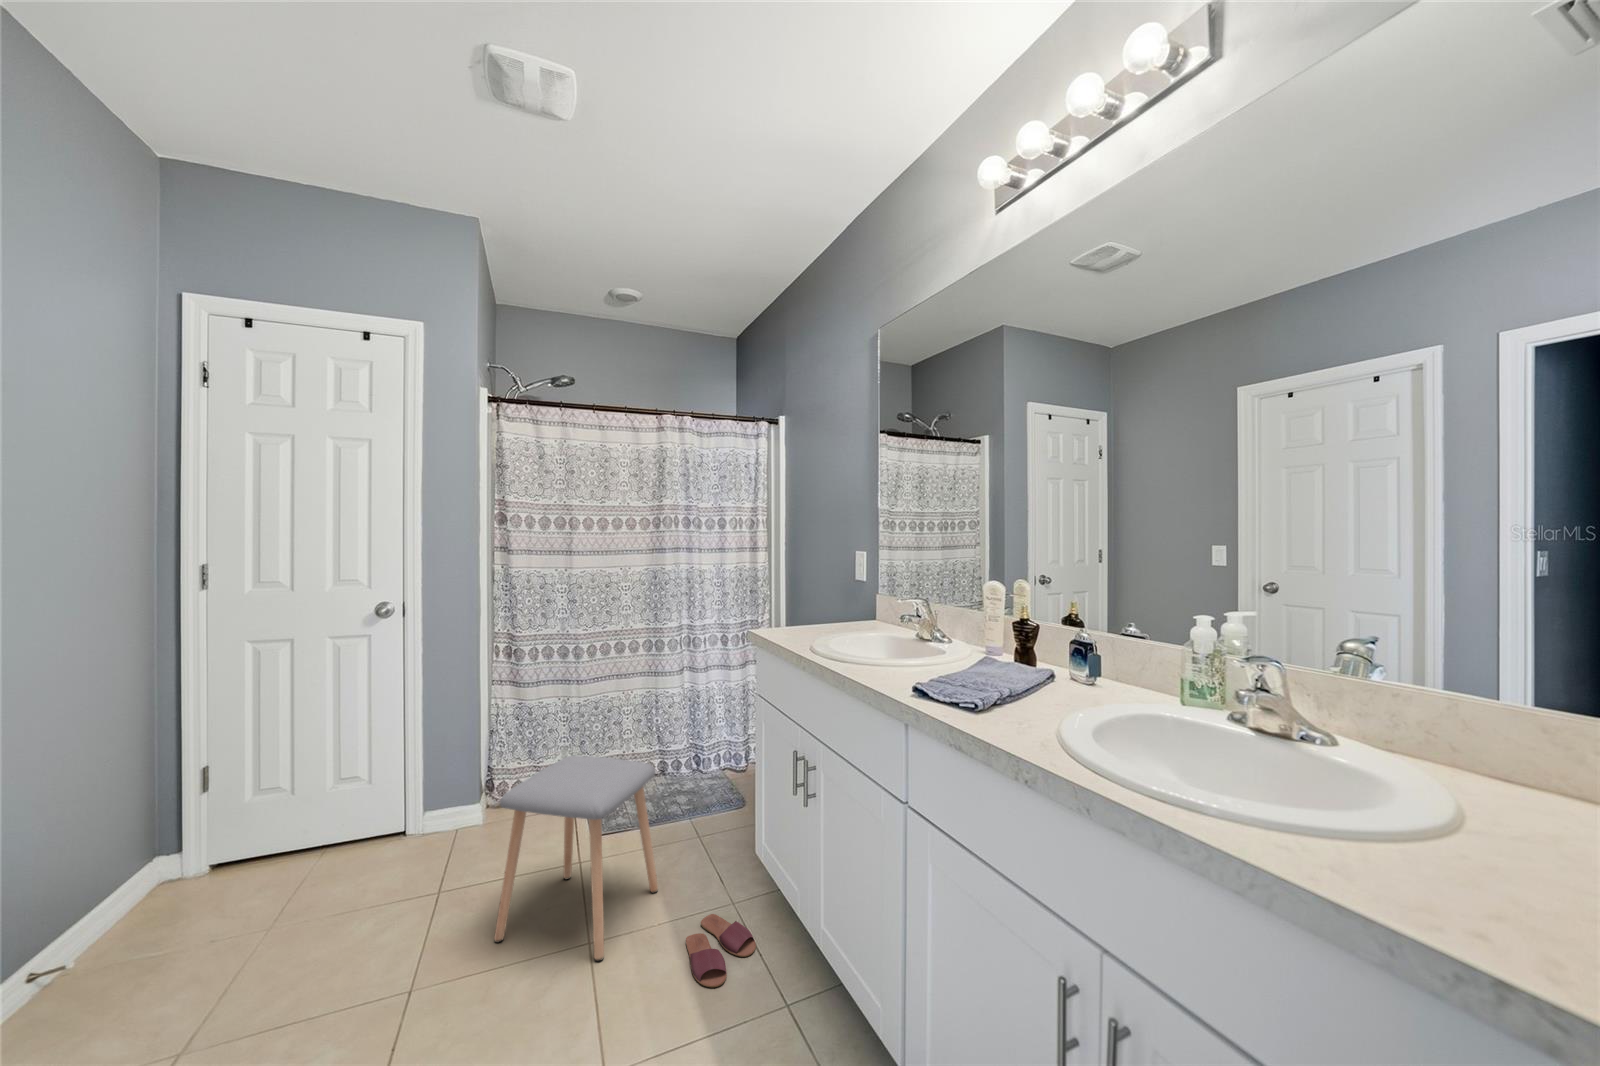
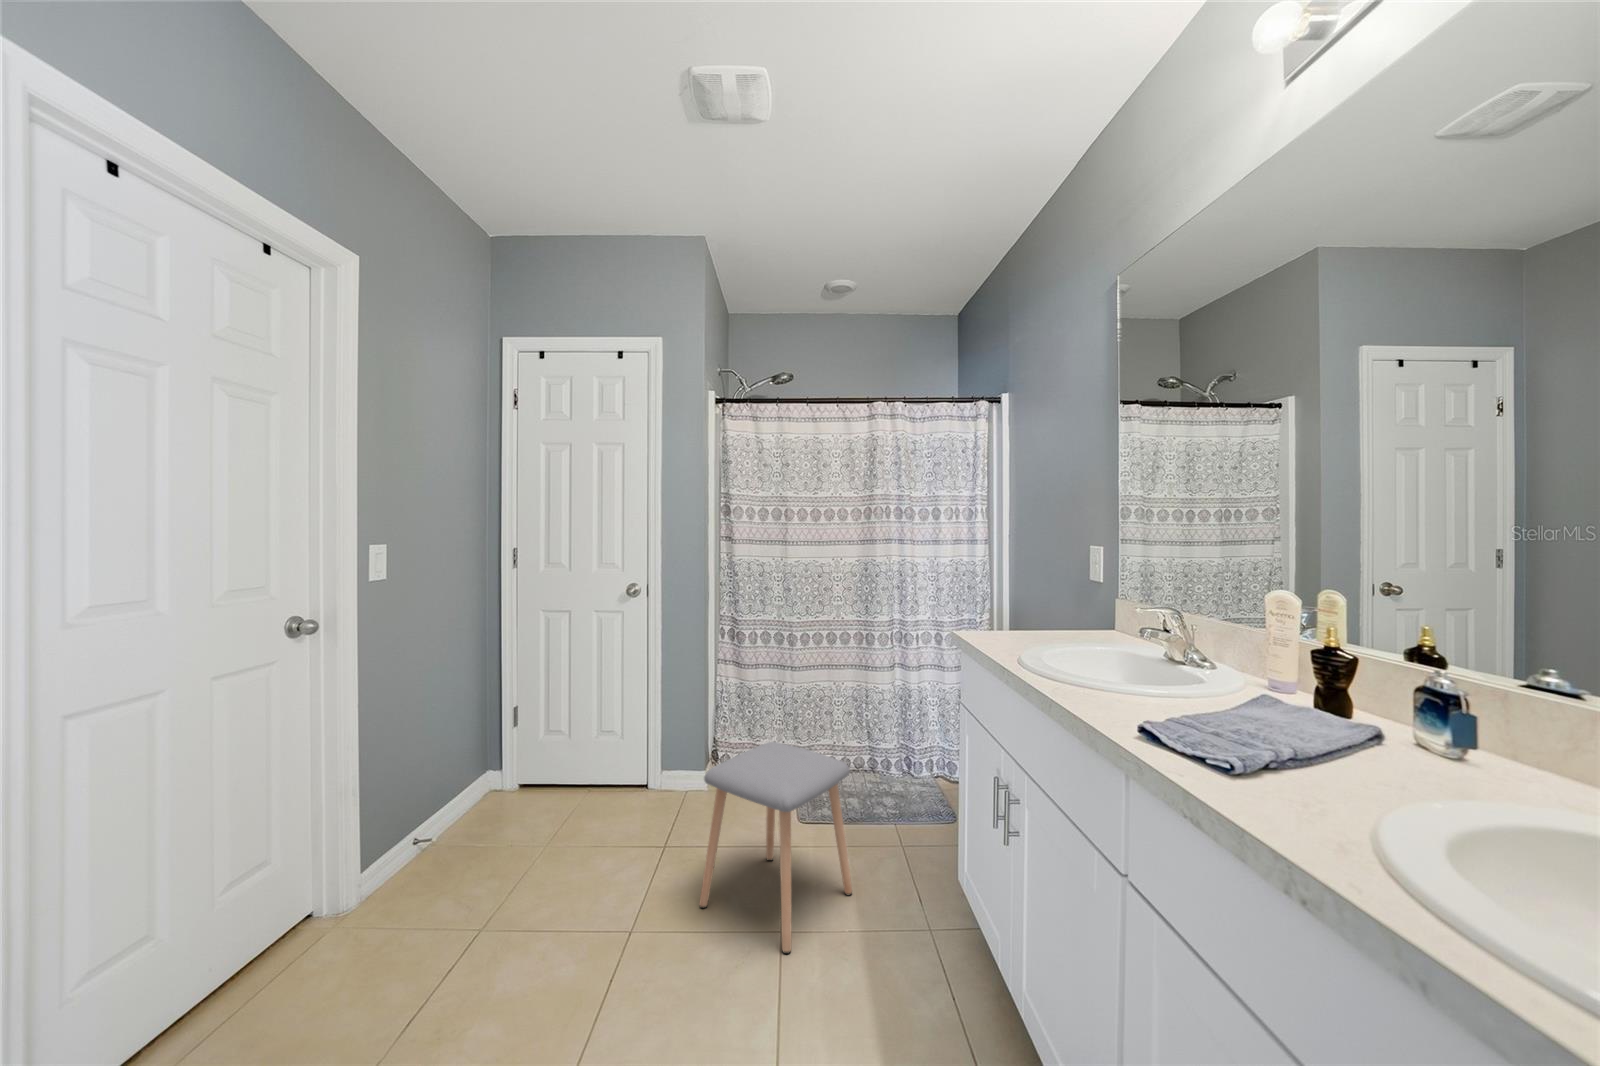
slippers: present [686,914,756,987] -> none [873,935,948,1020]

